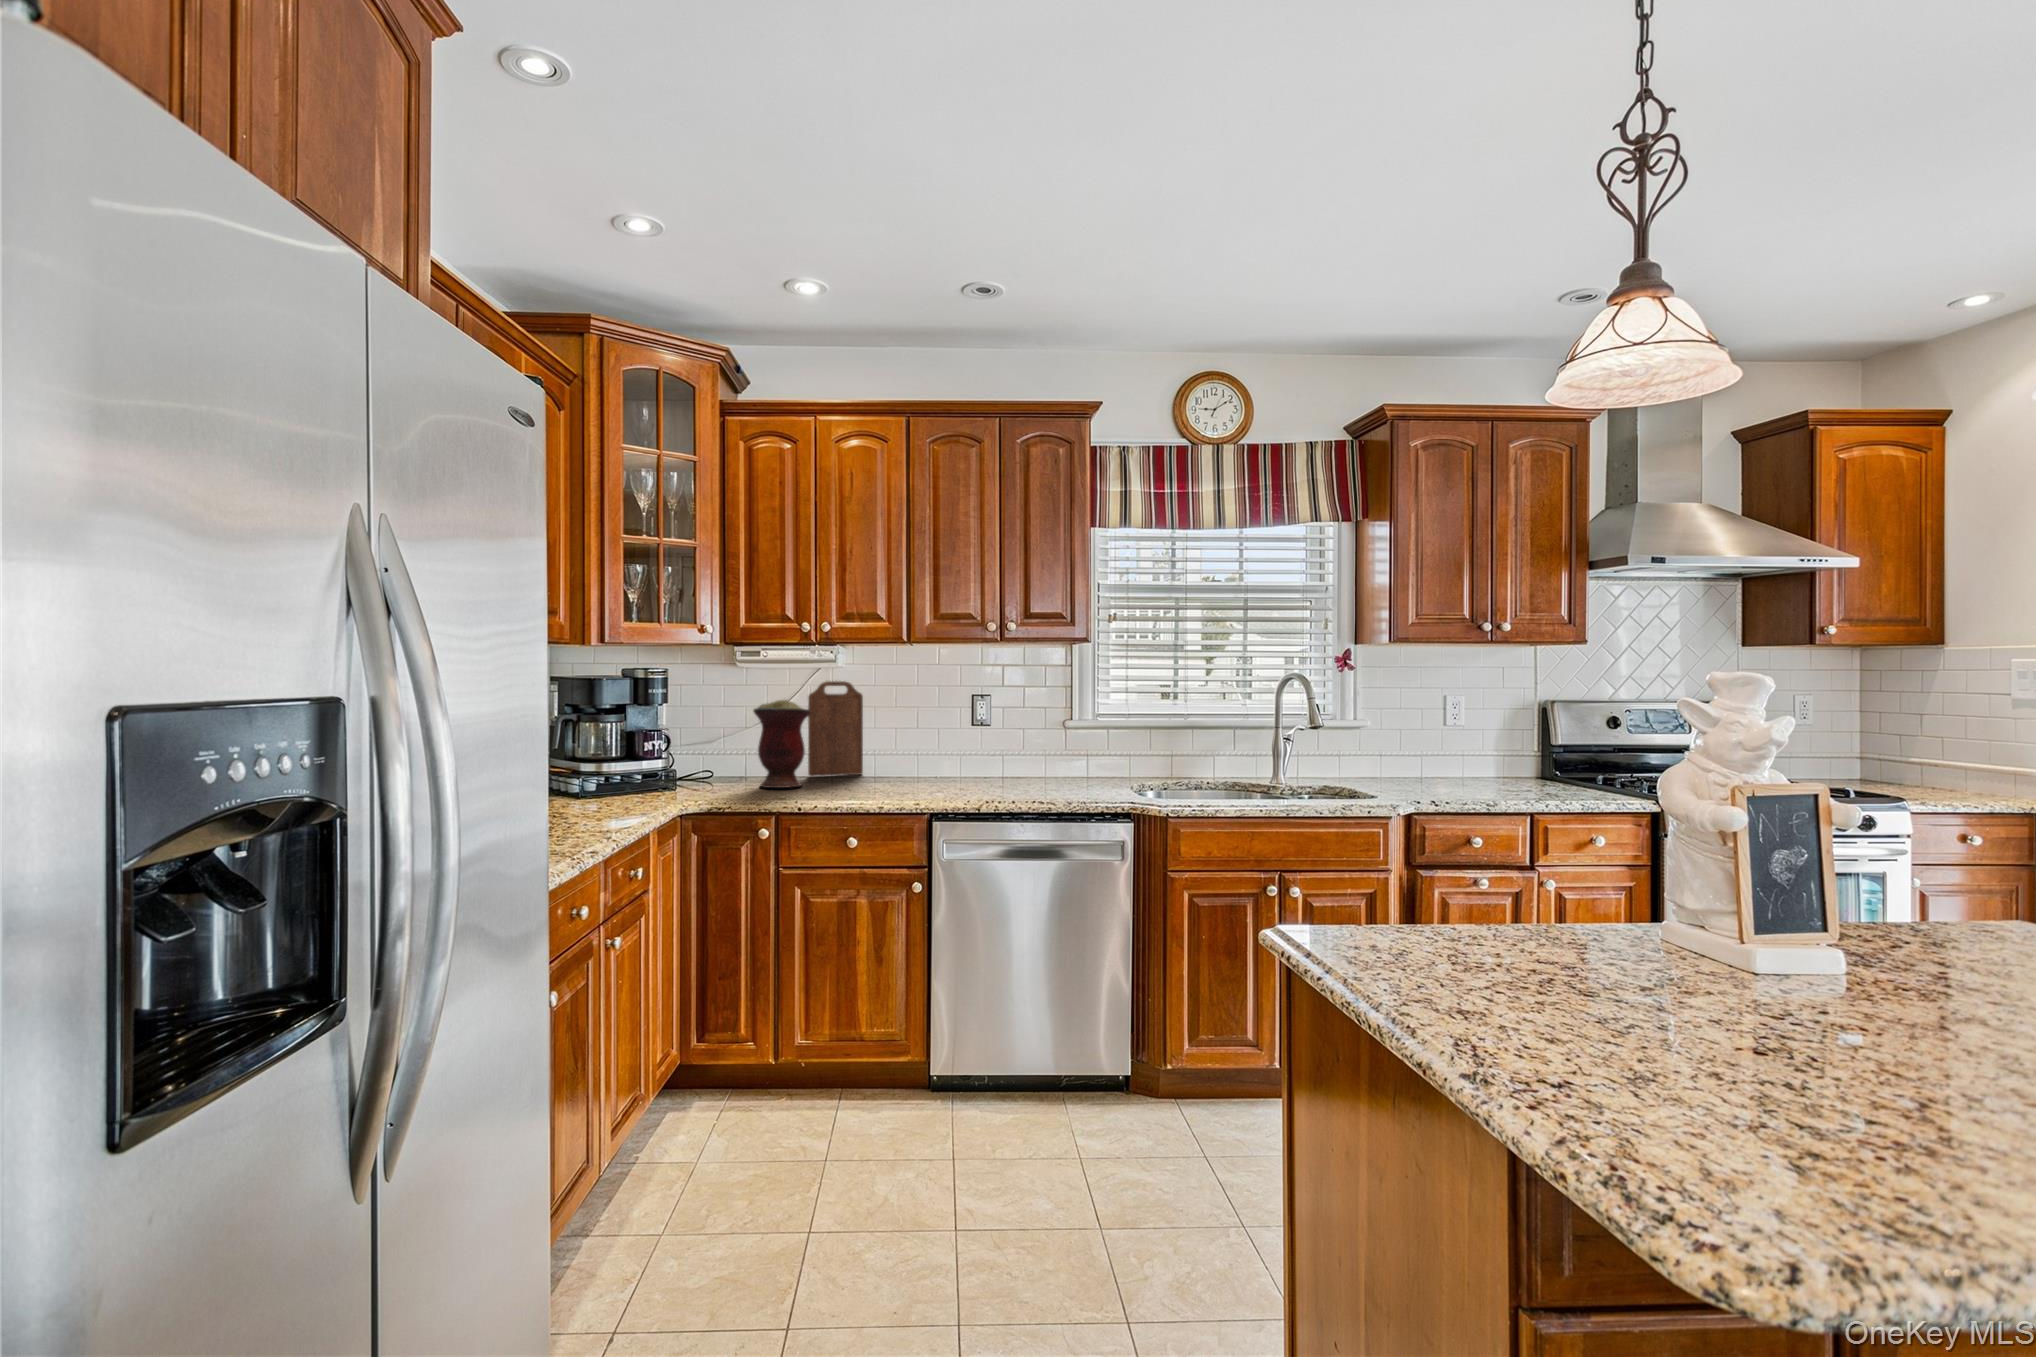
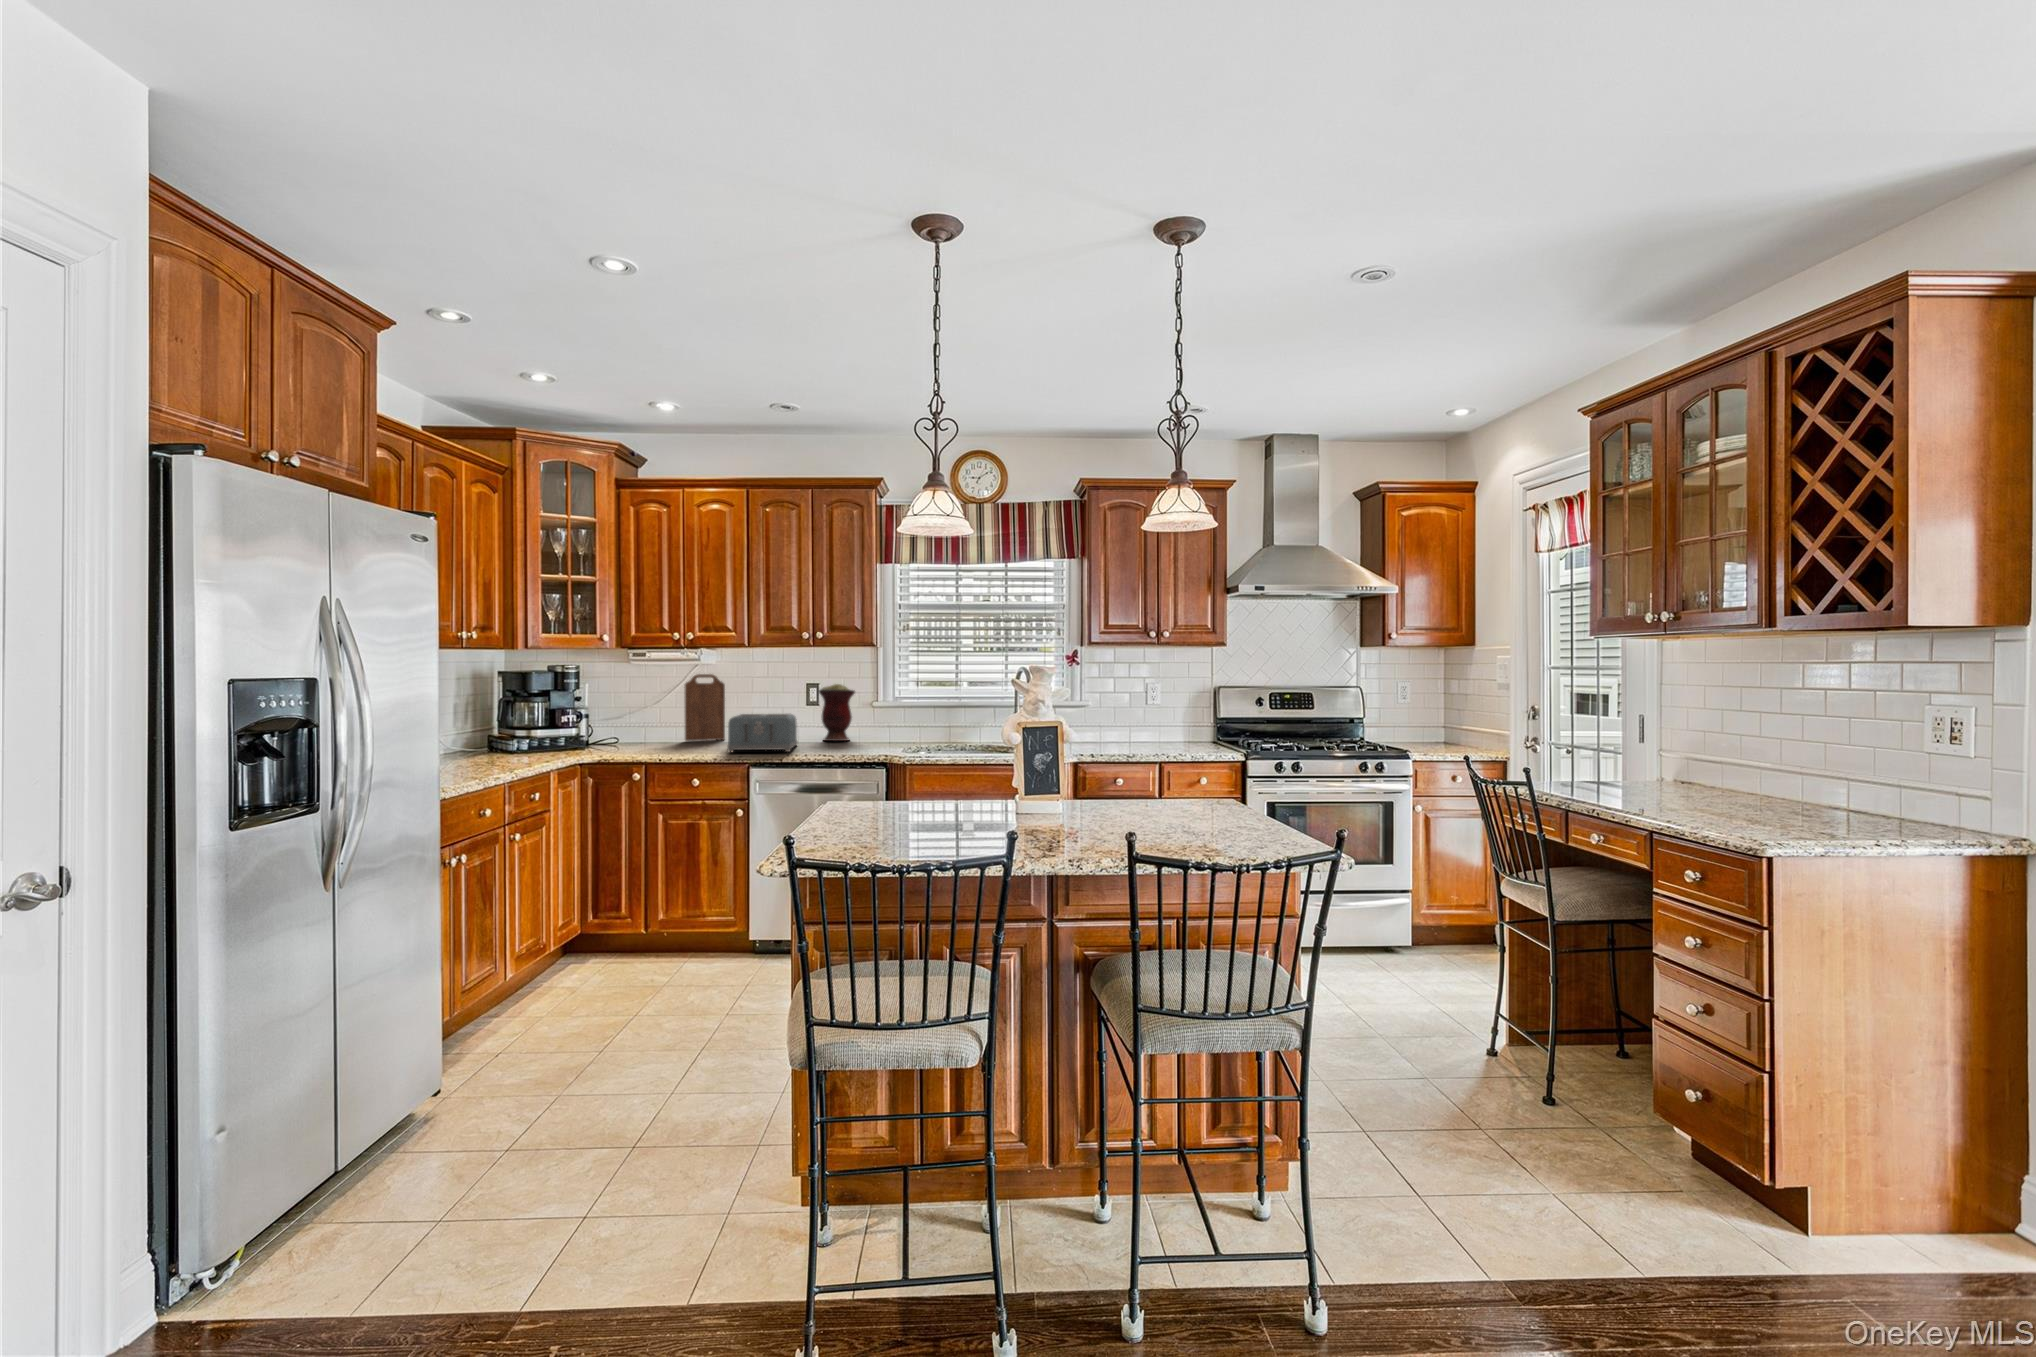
vase: present [753,700,811,788] -> present [819,684,855,741]
toaster: none [889,738,983,797] -> present [727,714,798,752]

